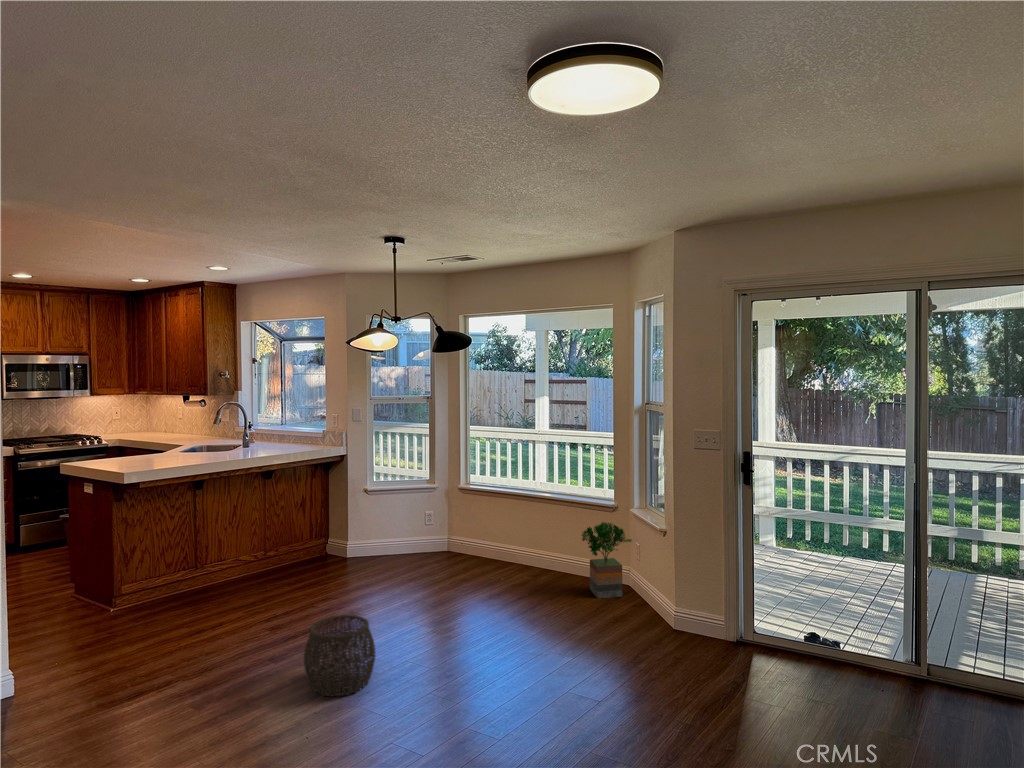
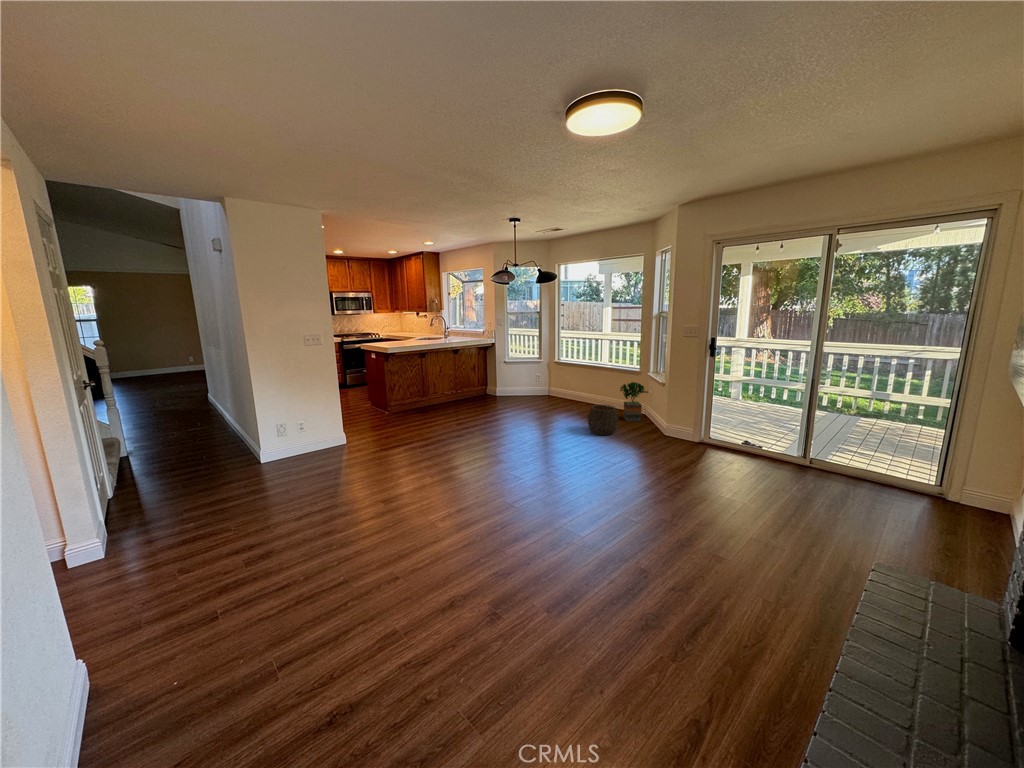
woven basket: present [304,615,376,697] -> present [588,405,618,435]

